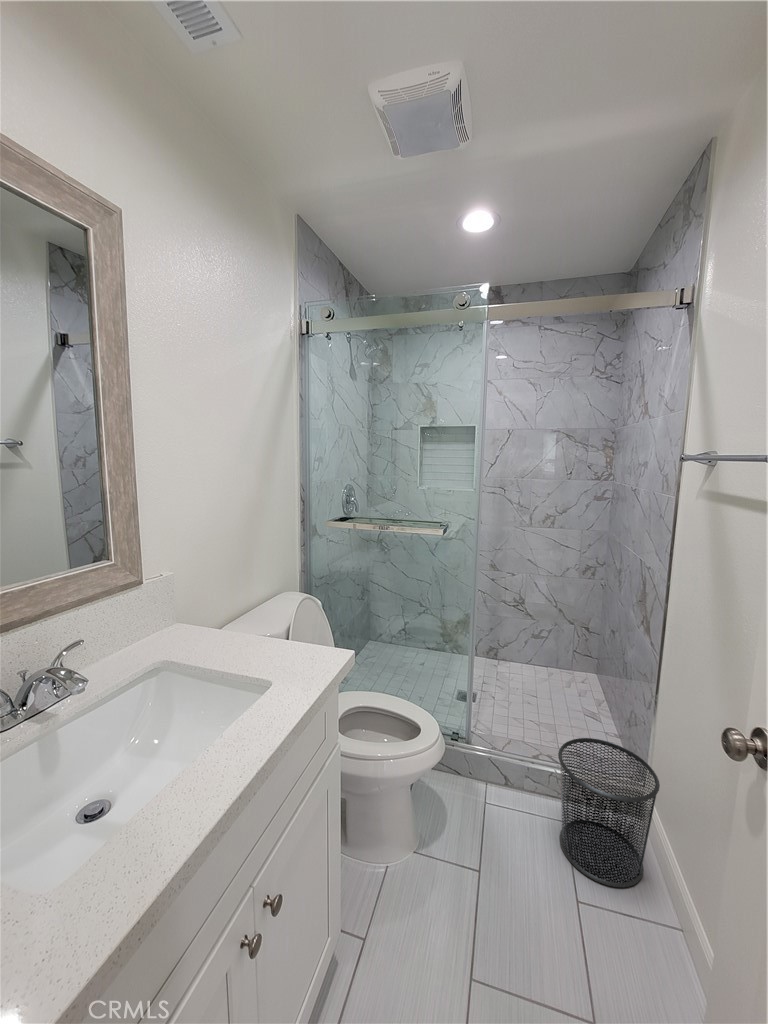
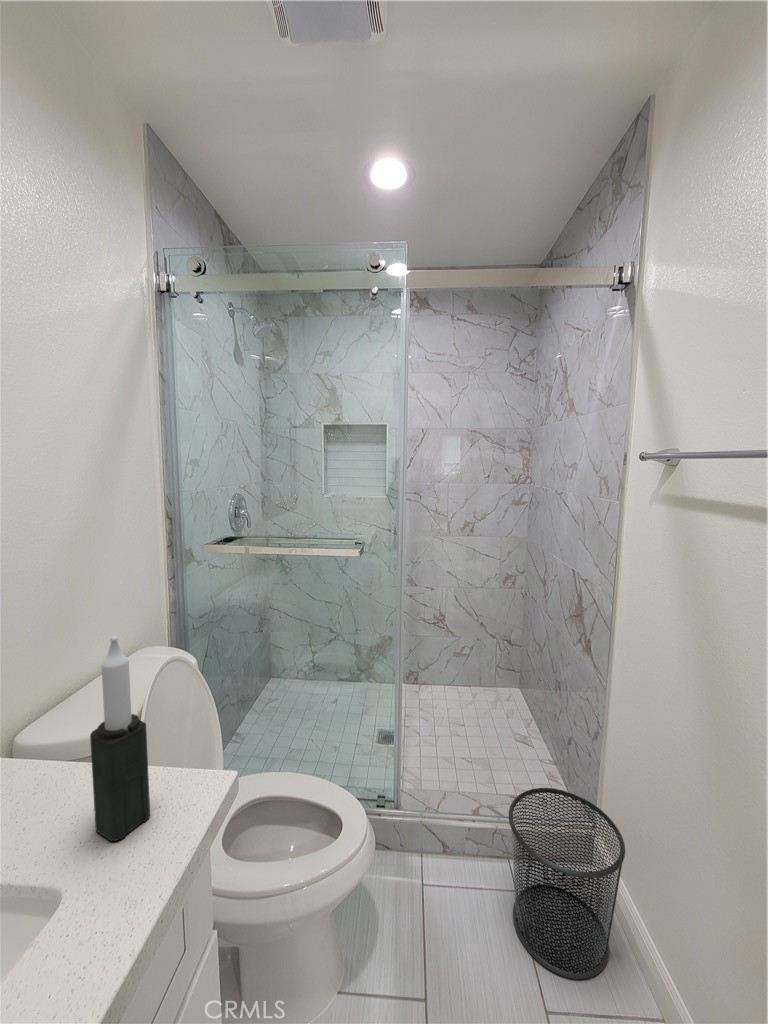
candle: none [281,554,309,666] -> present [90,636,150,841]

